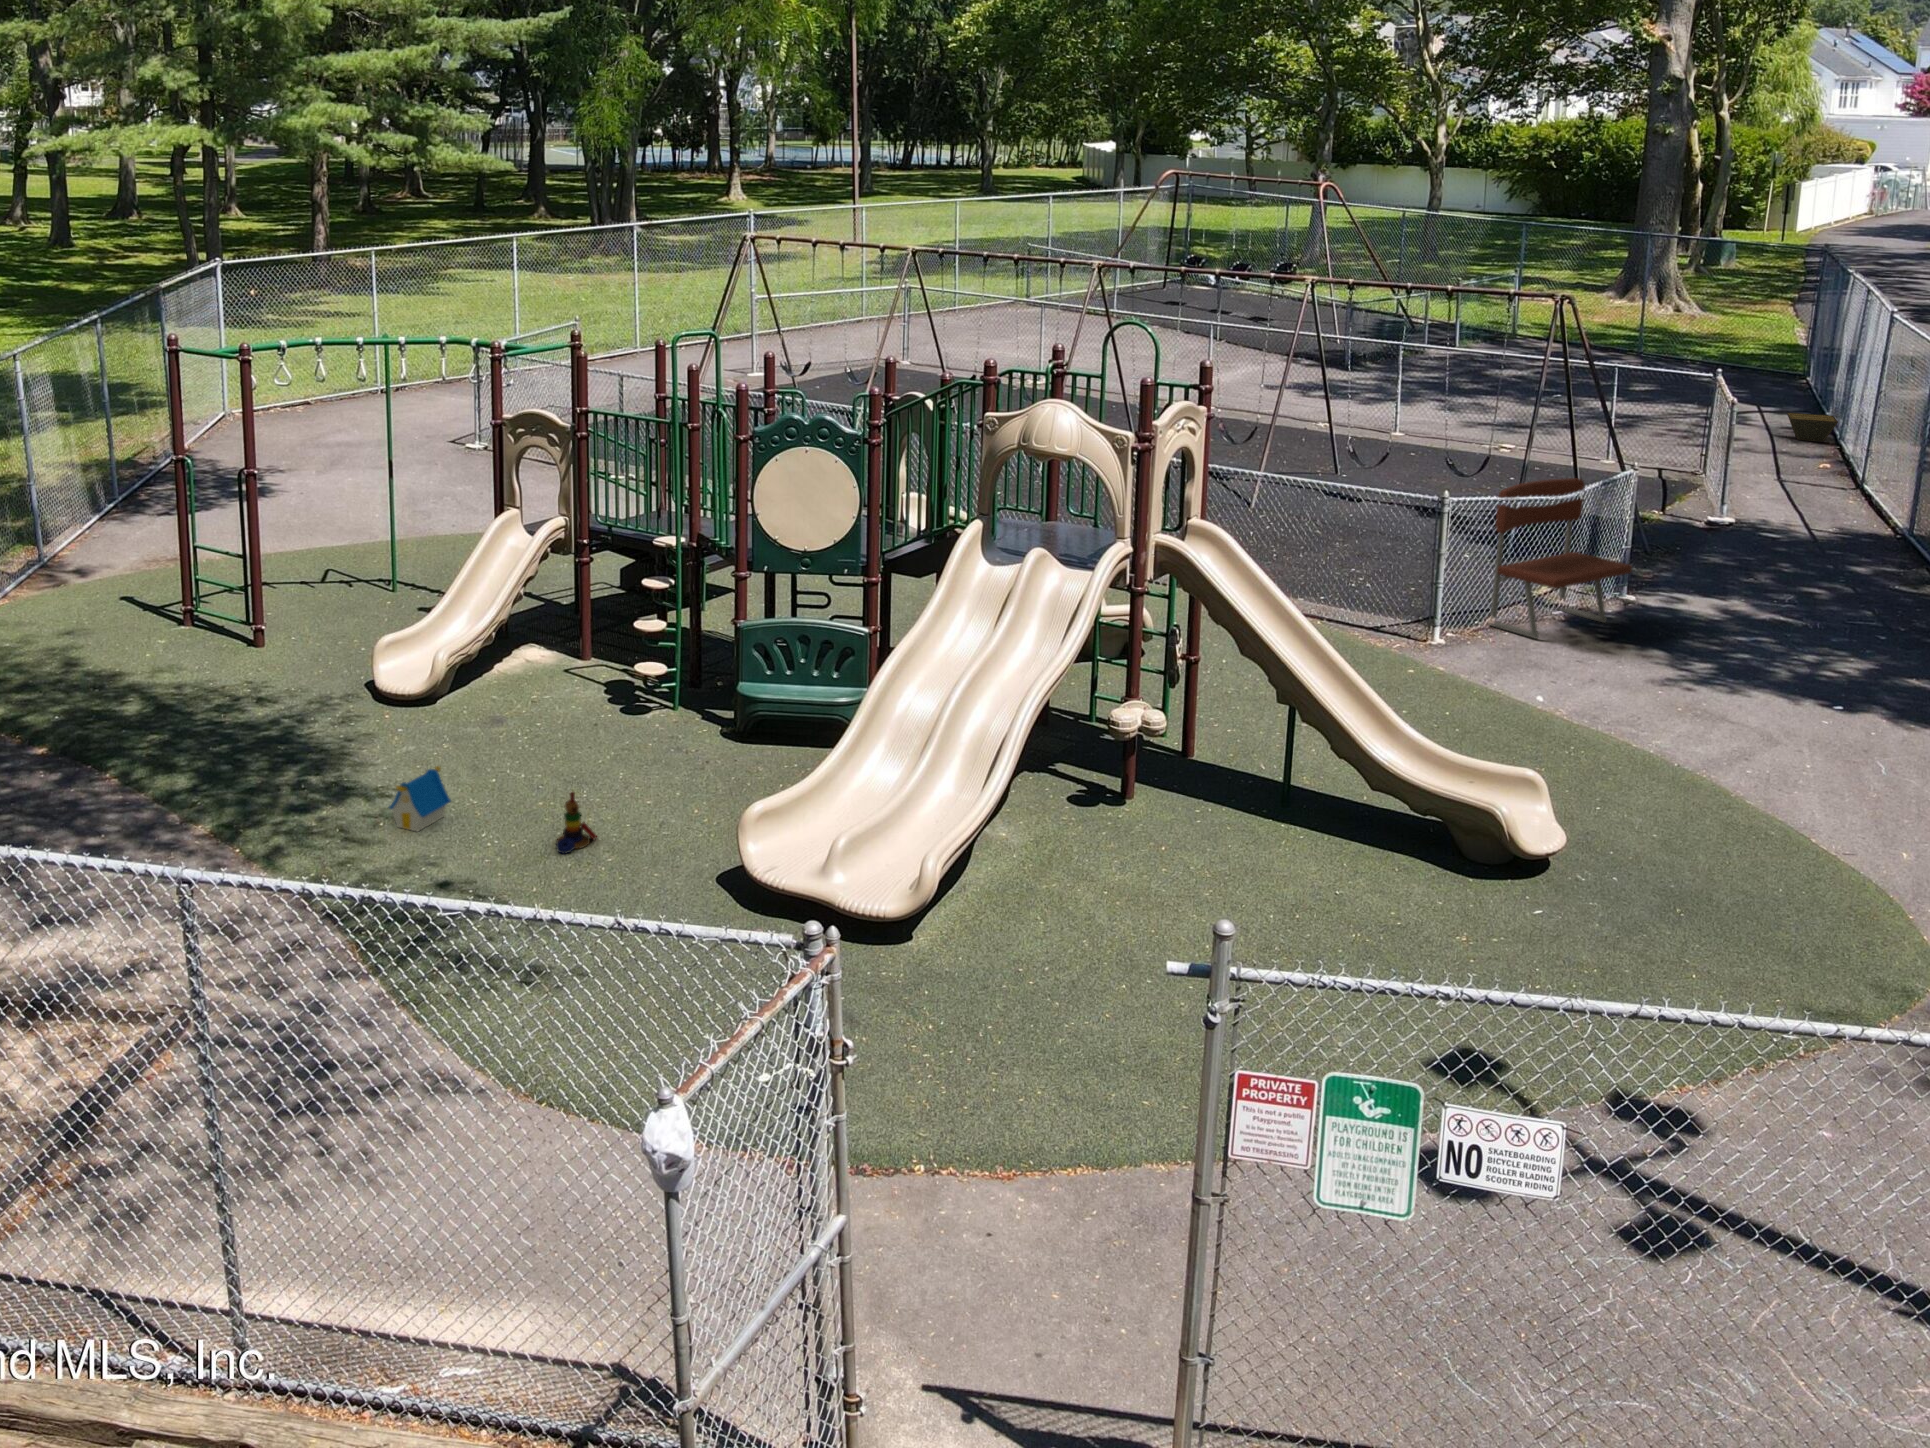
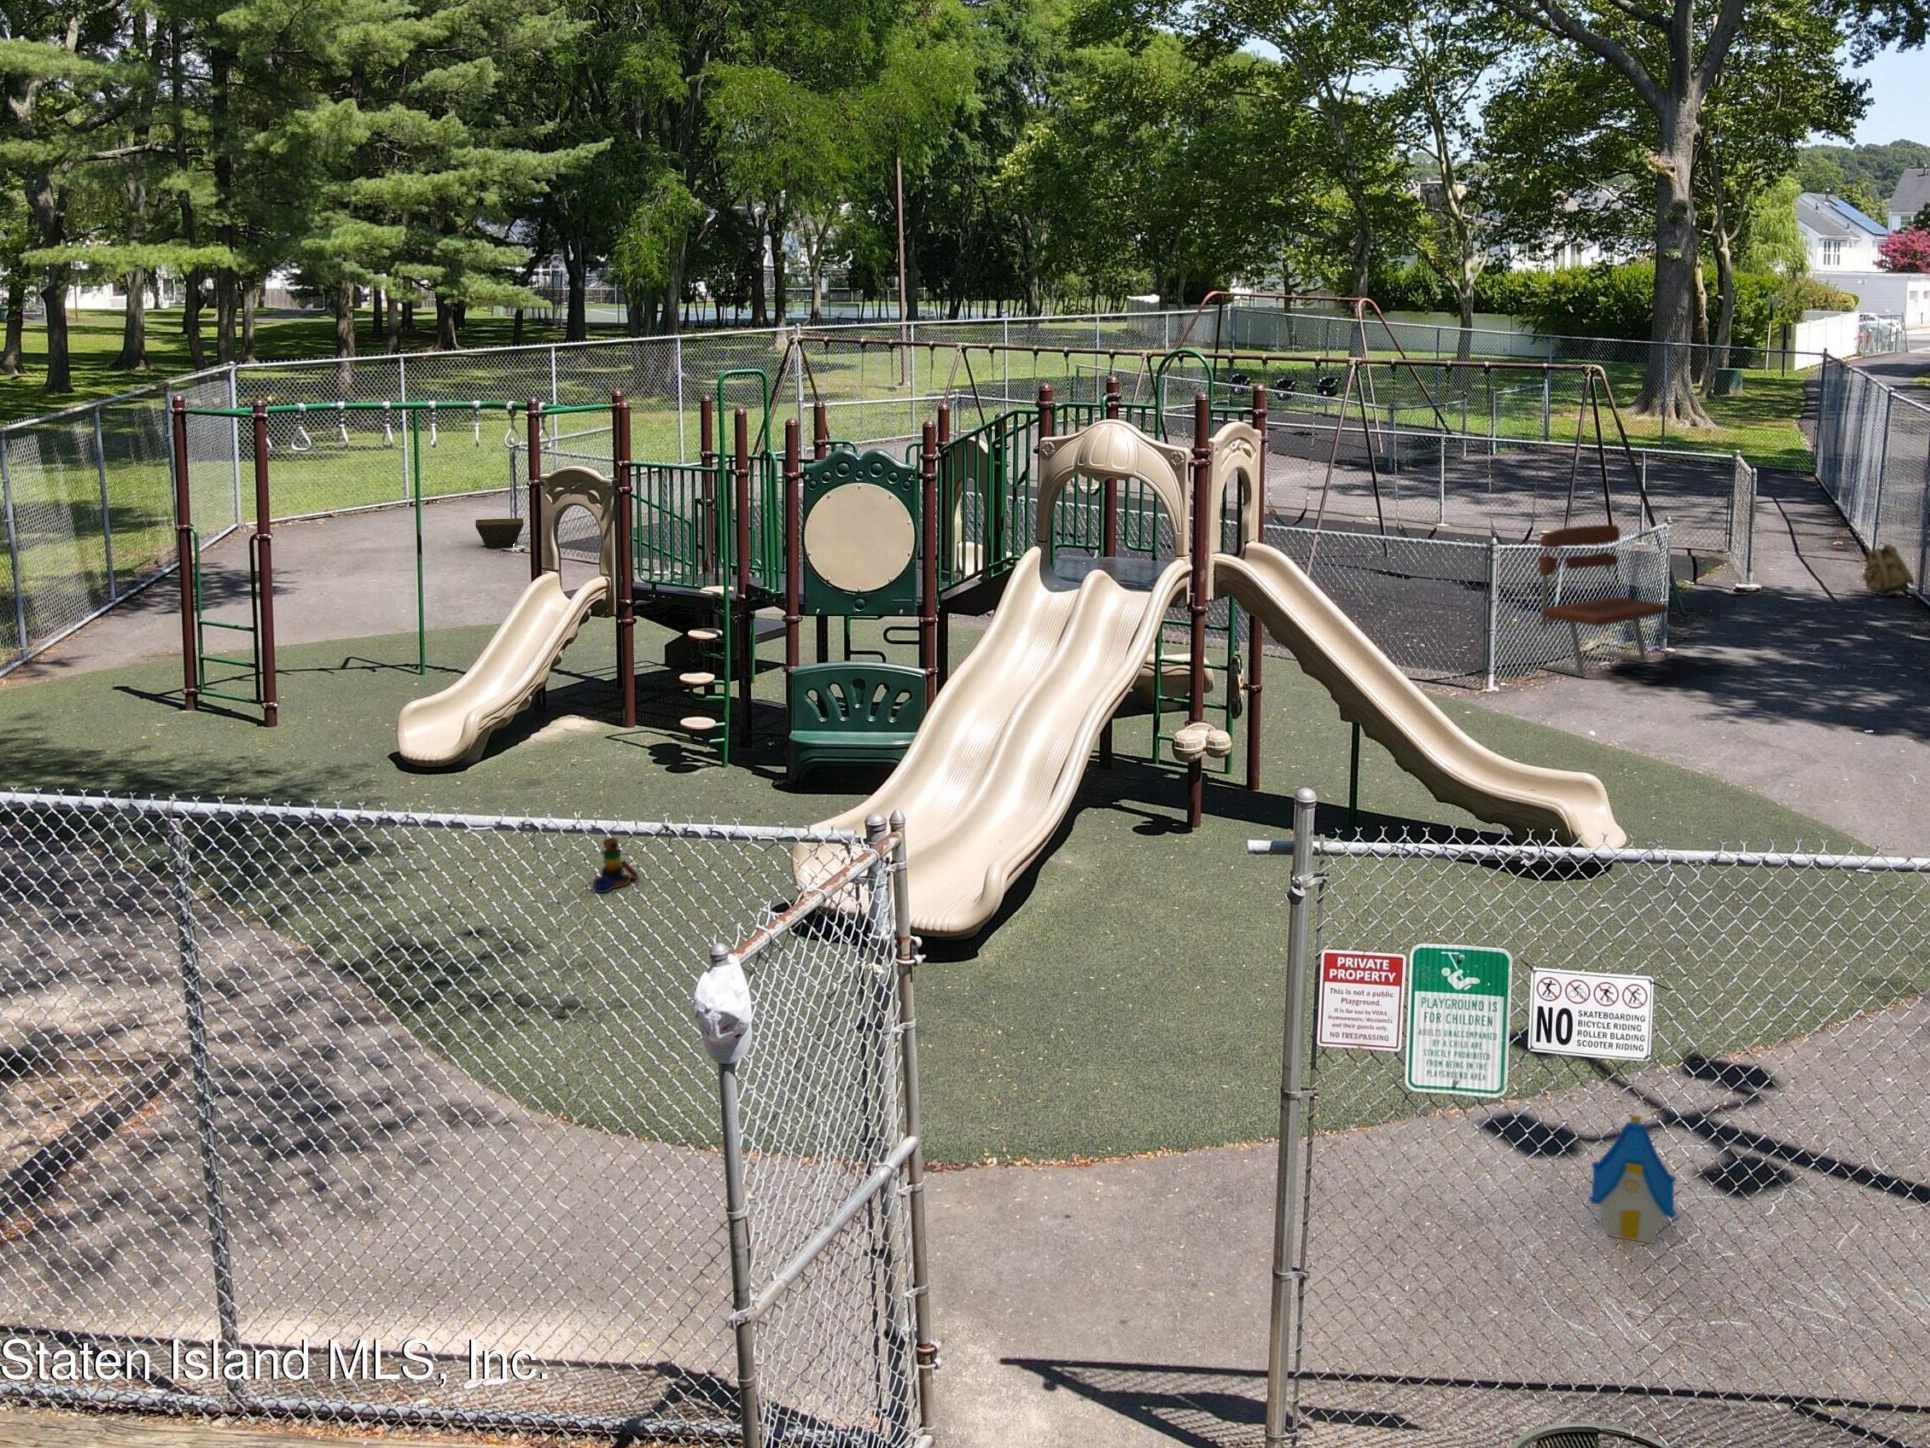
basket: present [1787,413,1838,442] -> present [475,518,524,548]
backpack: none [1853,487,1911,545] -> present [1862,544,1914,596]
toy house: present [389,766,451,831] -> present [1589,1115,1676,1244]

